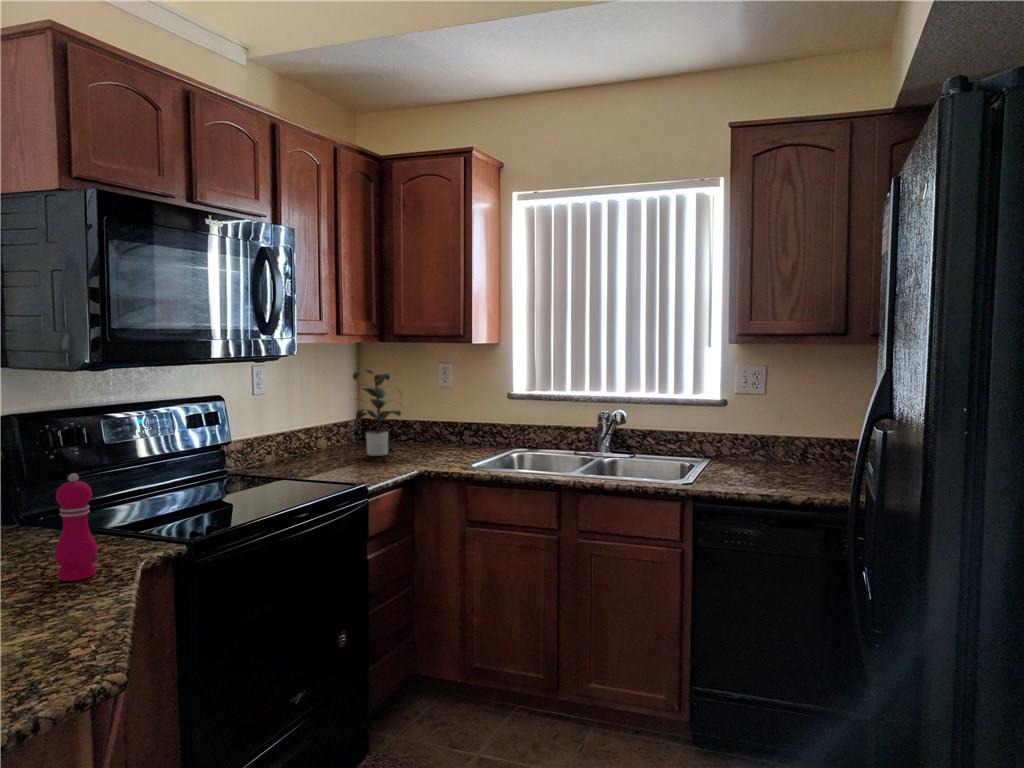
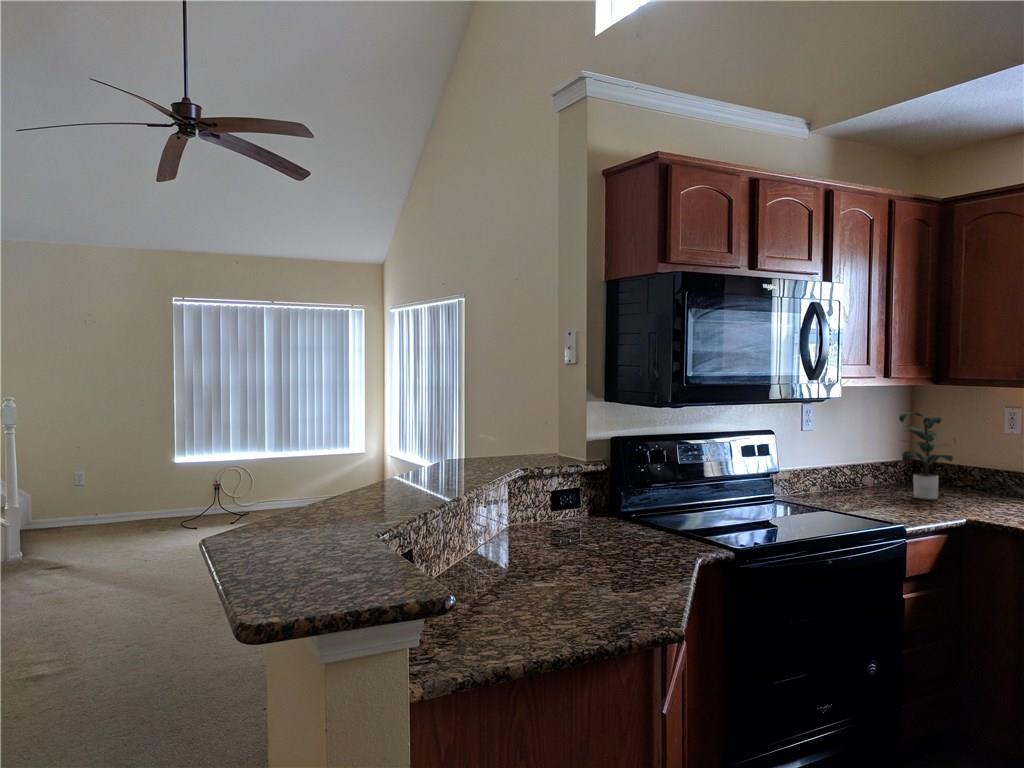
pepper mill: present [55,473,98,581] -> none [643,486,670,563]

